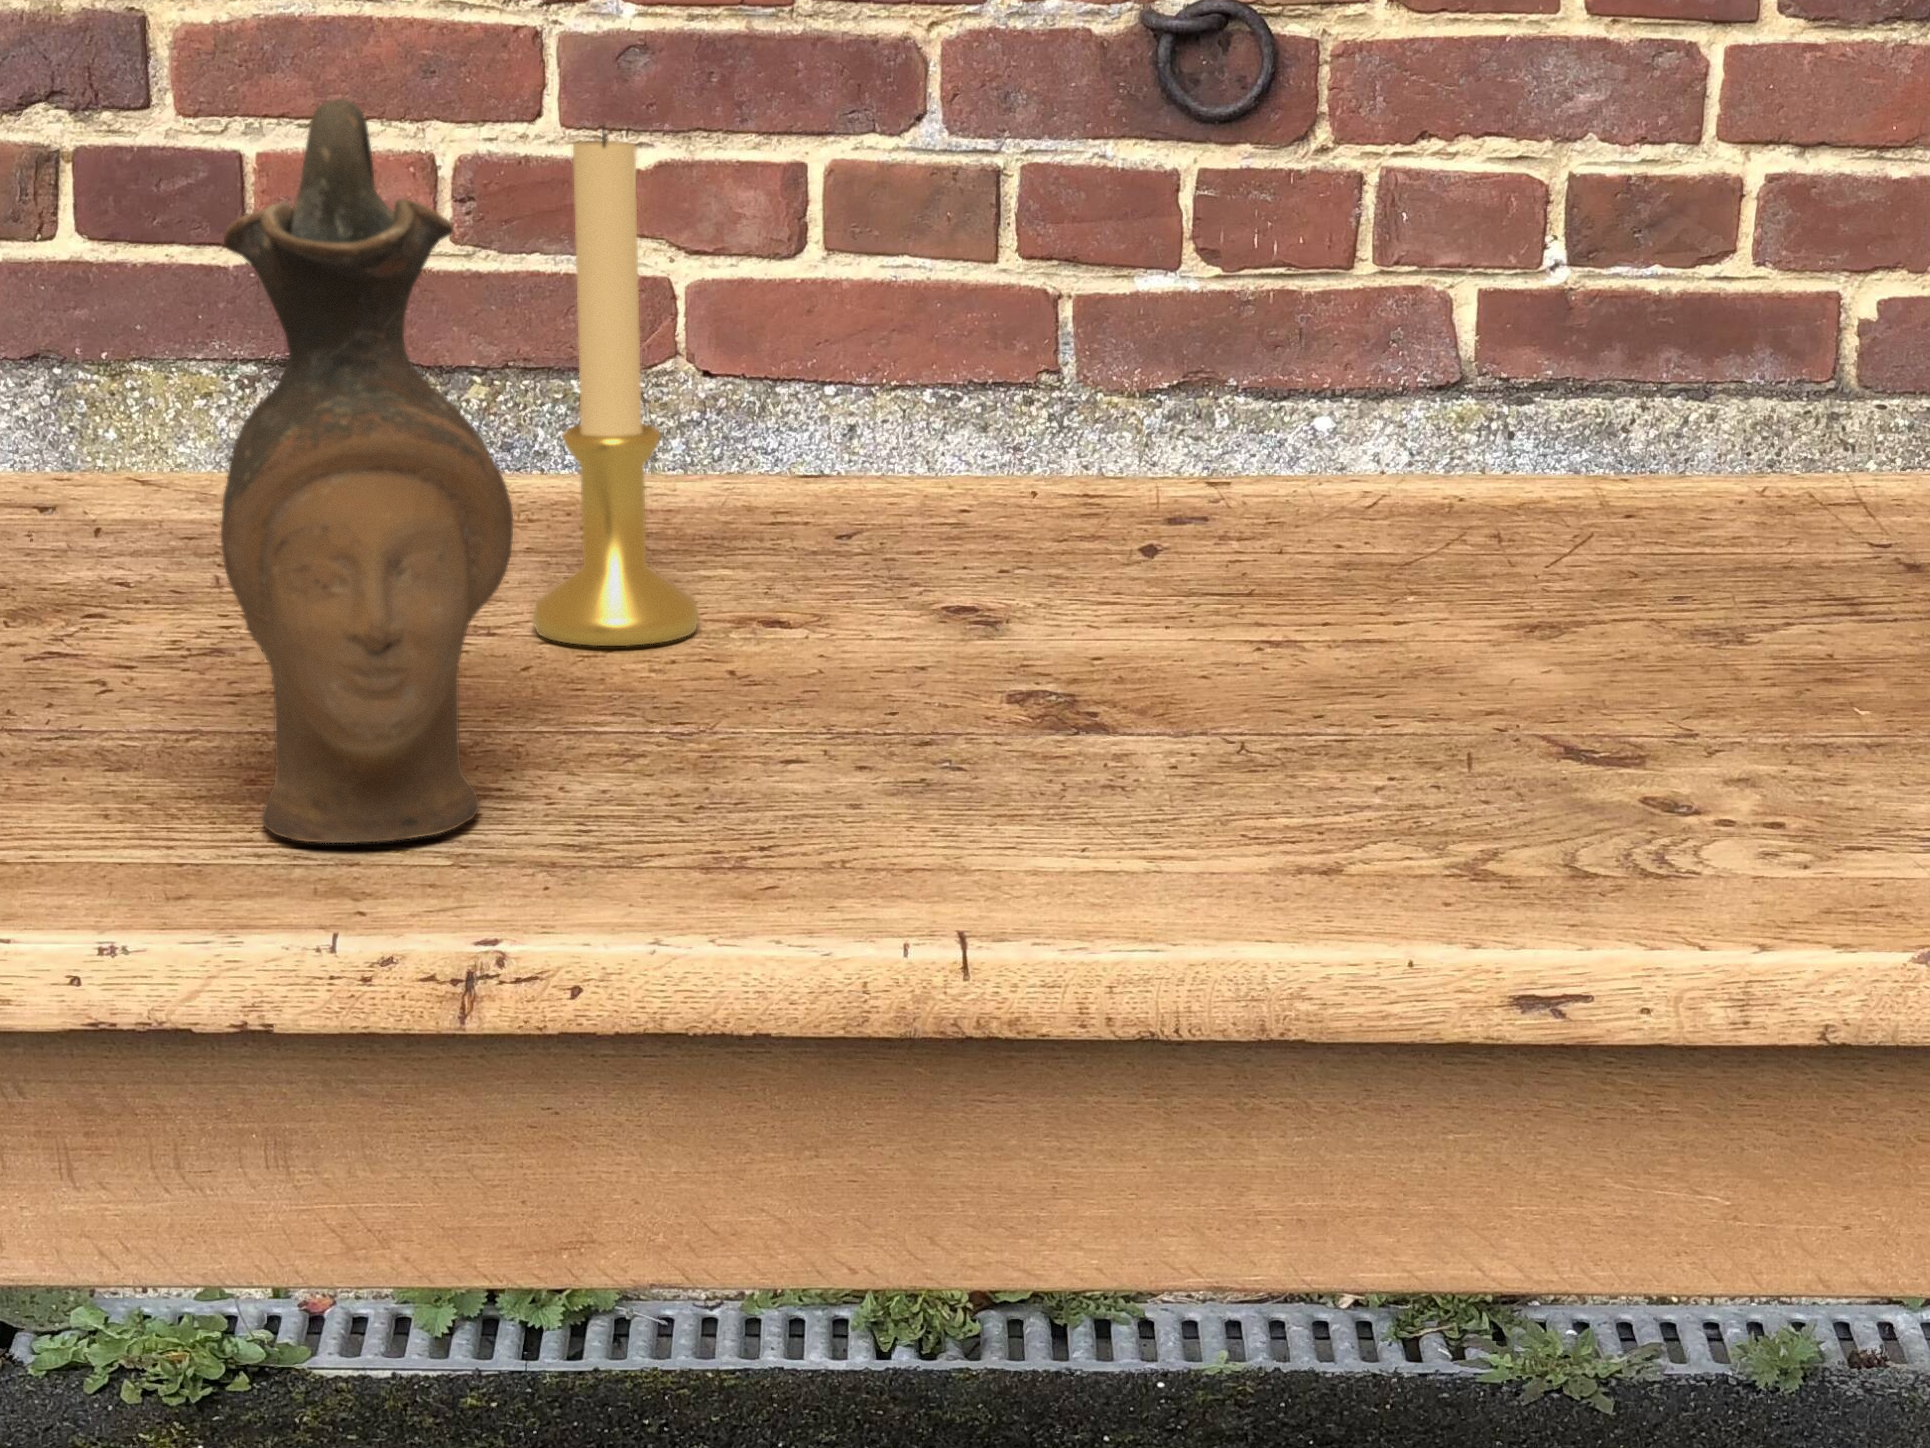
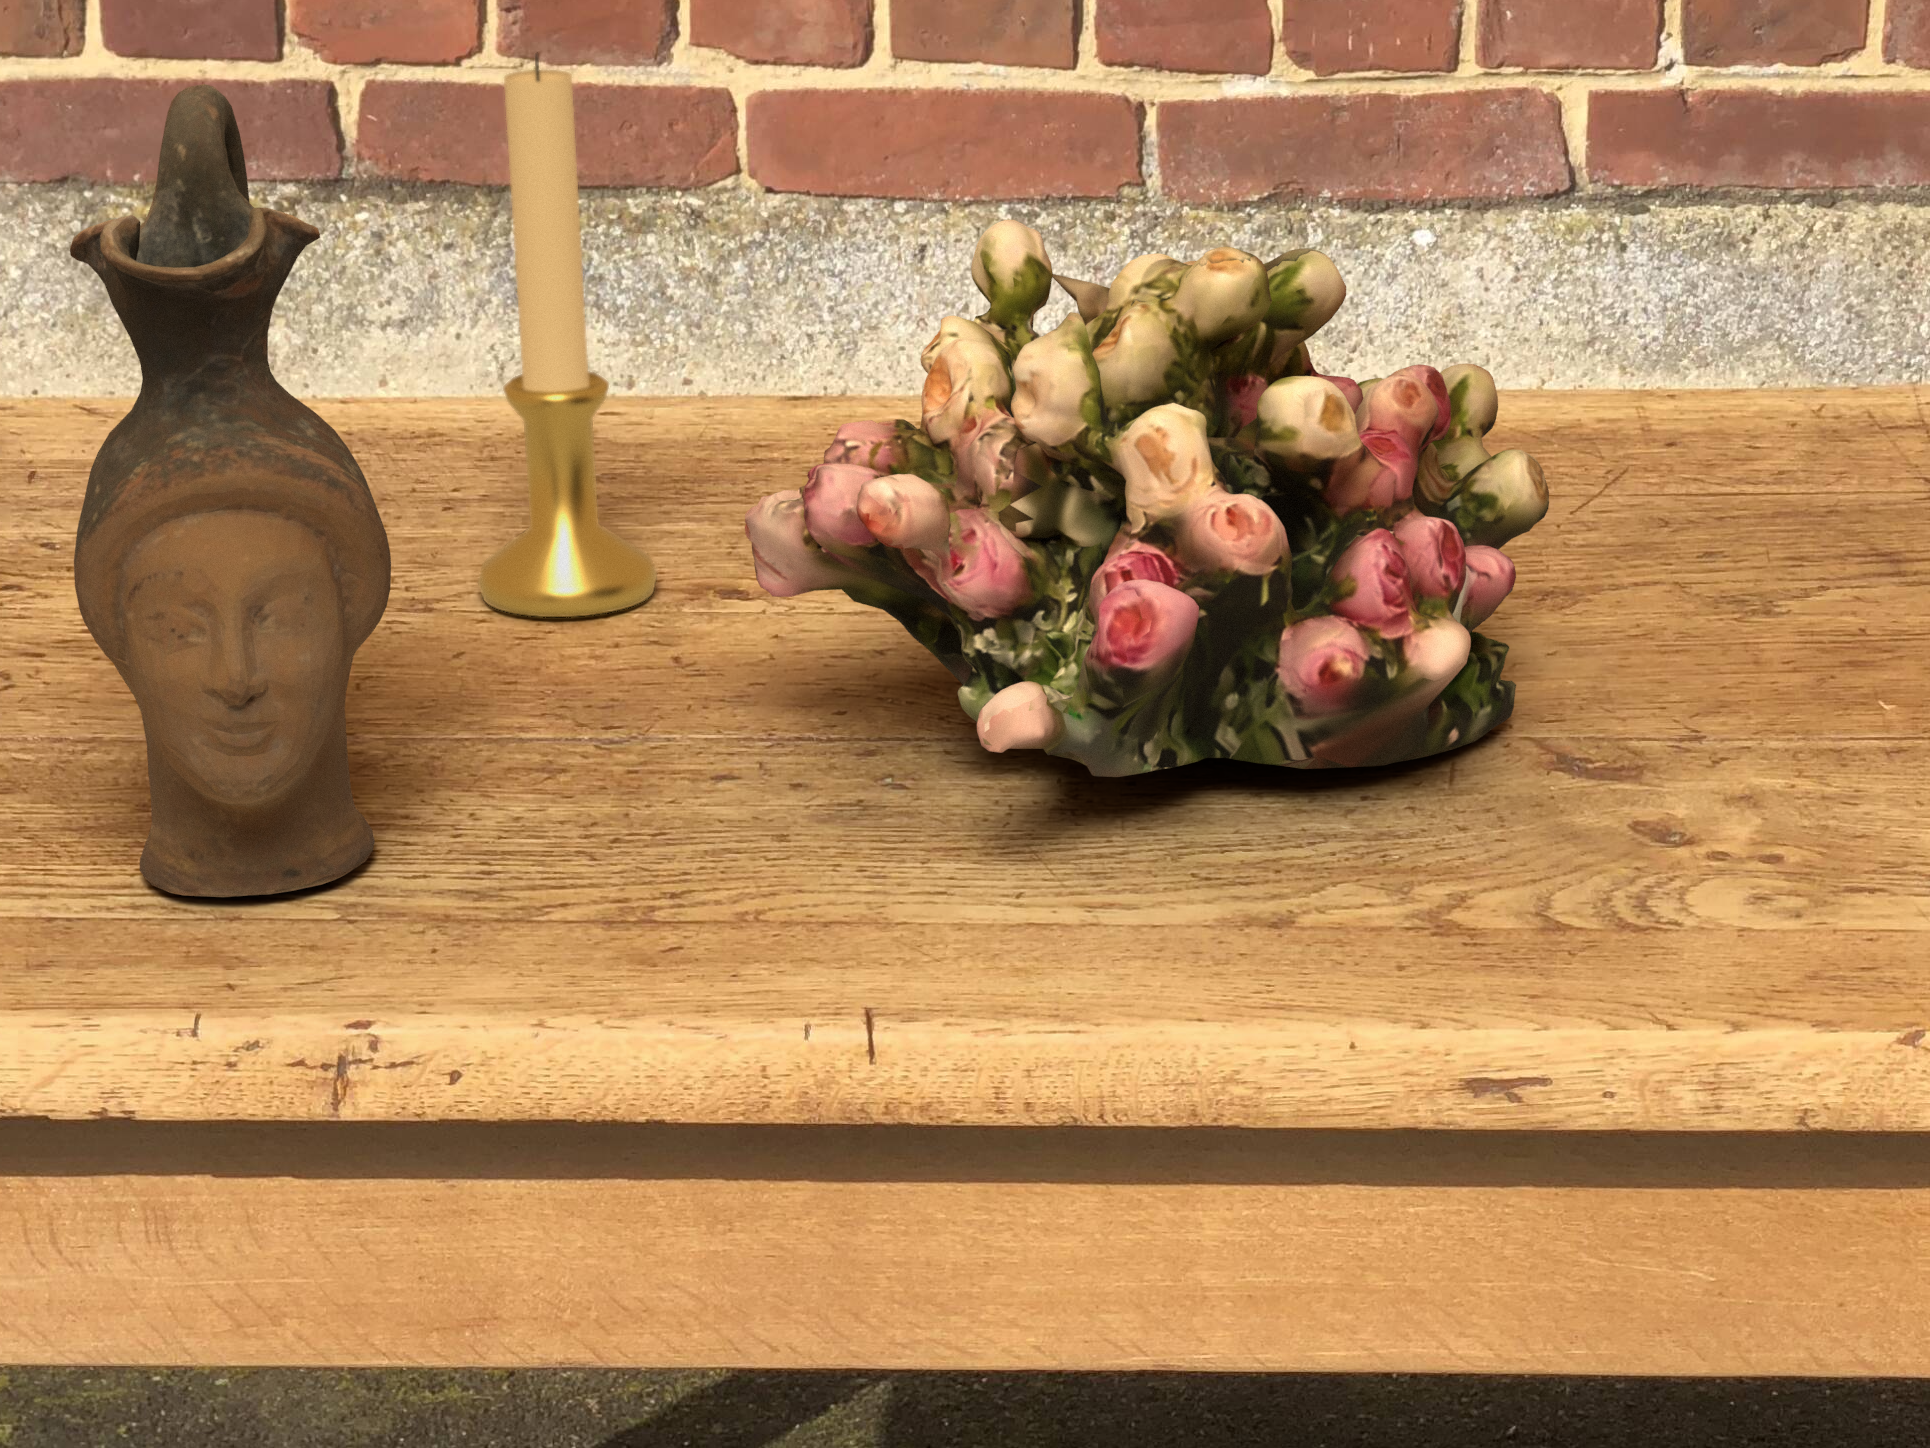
flower arrangement: none [816,257,1549,750] -> present [745,220,1549,777]

